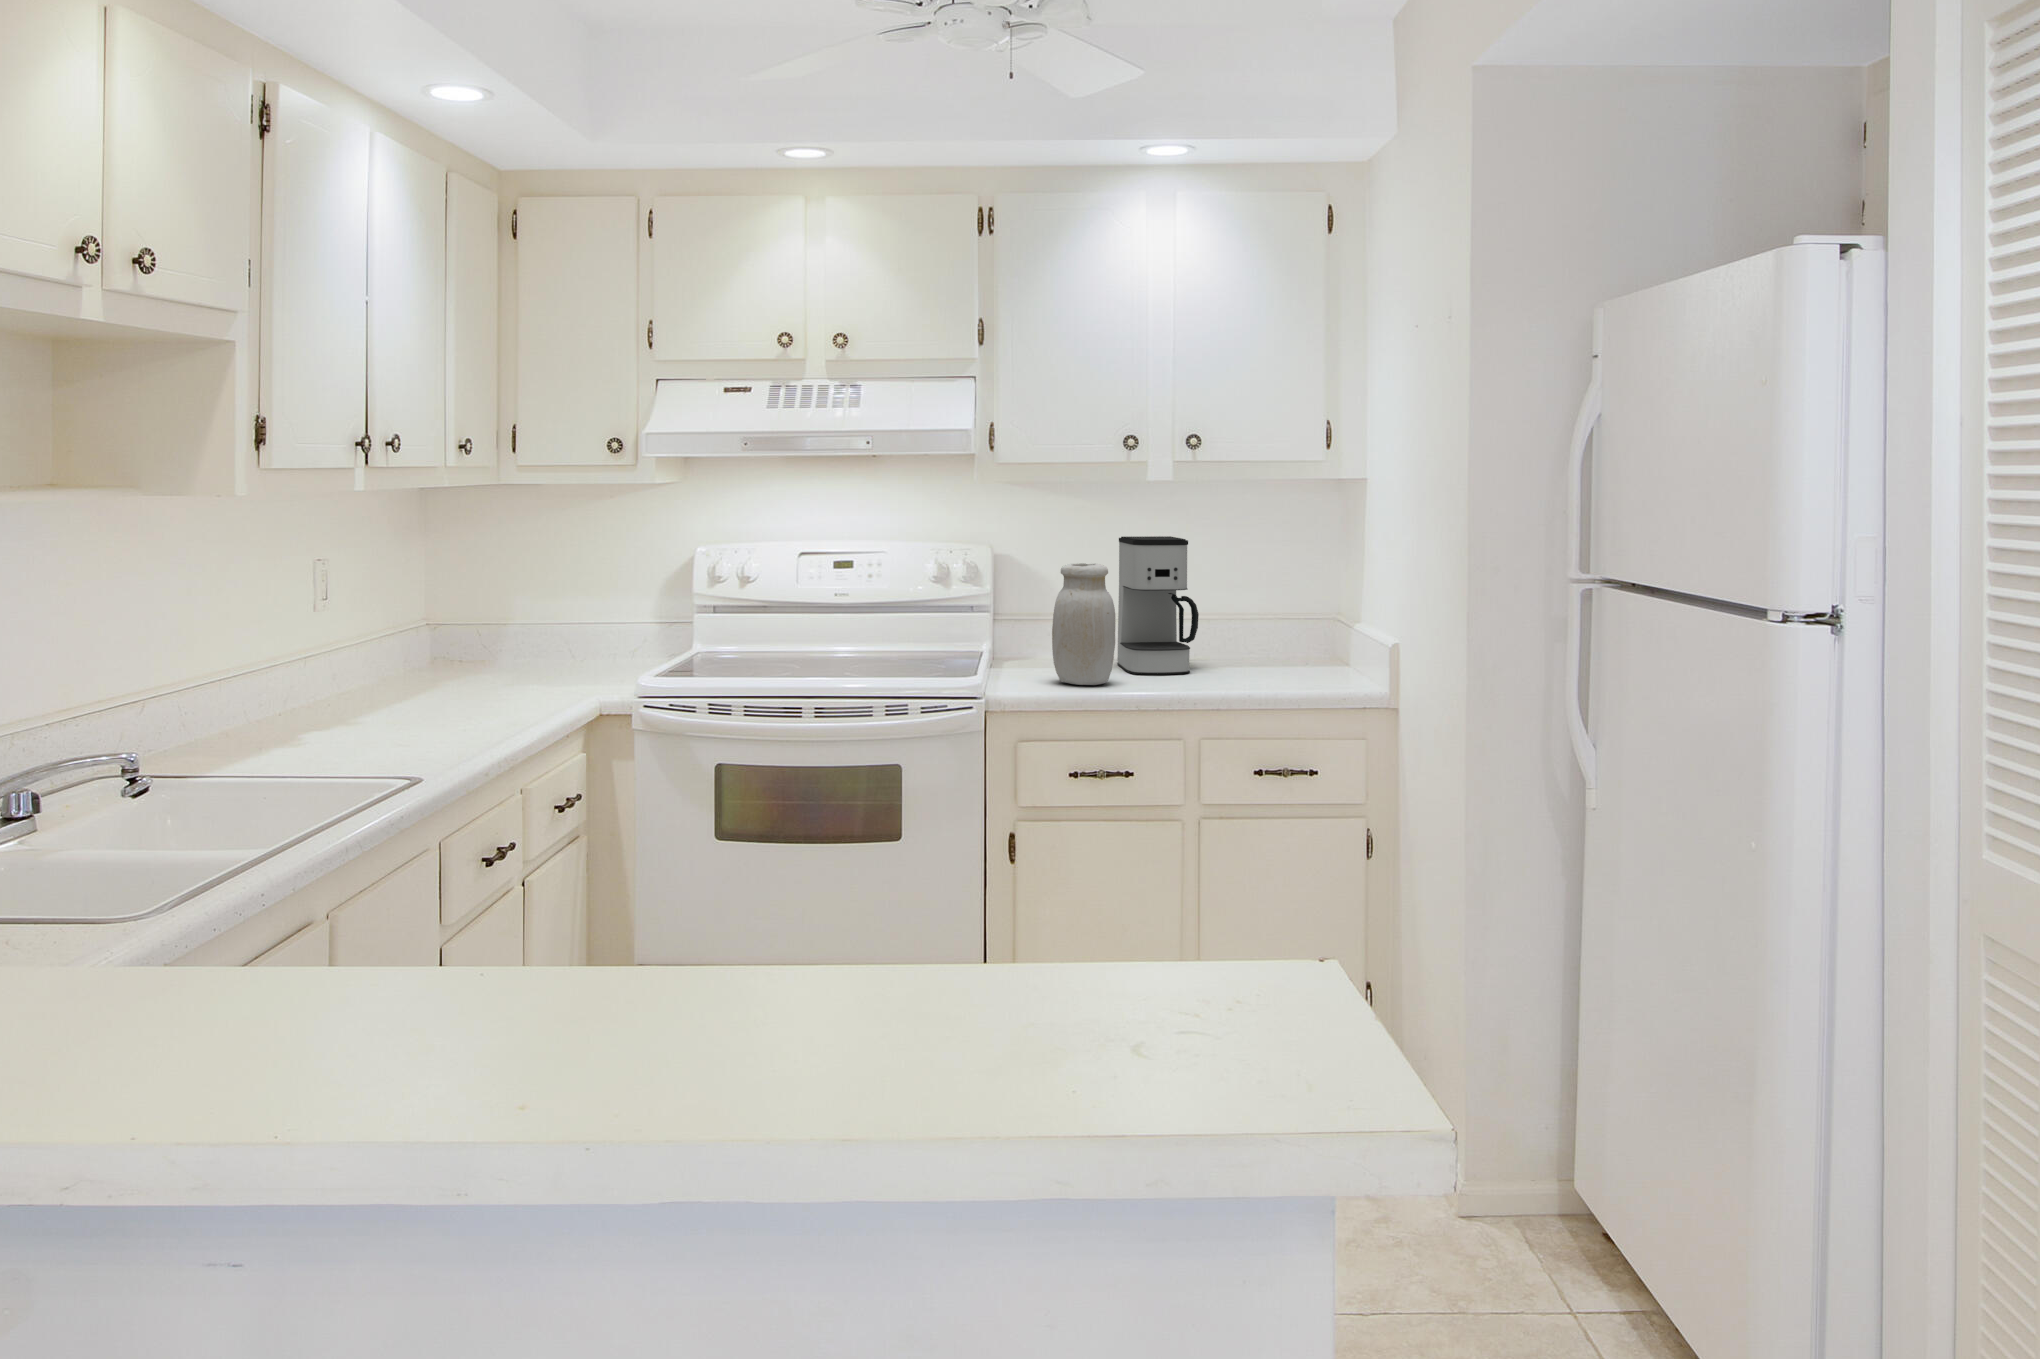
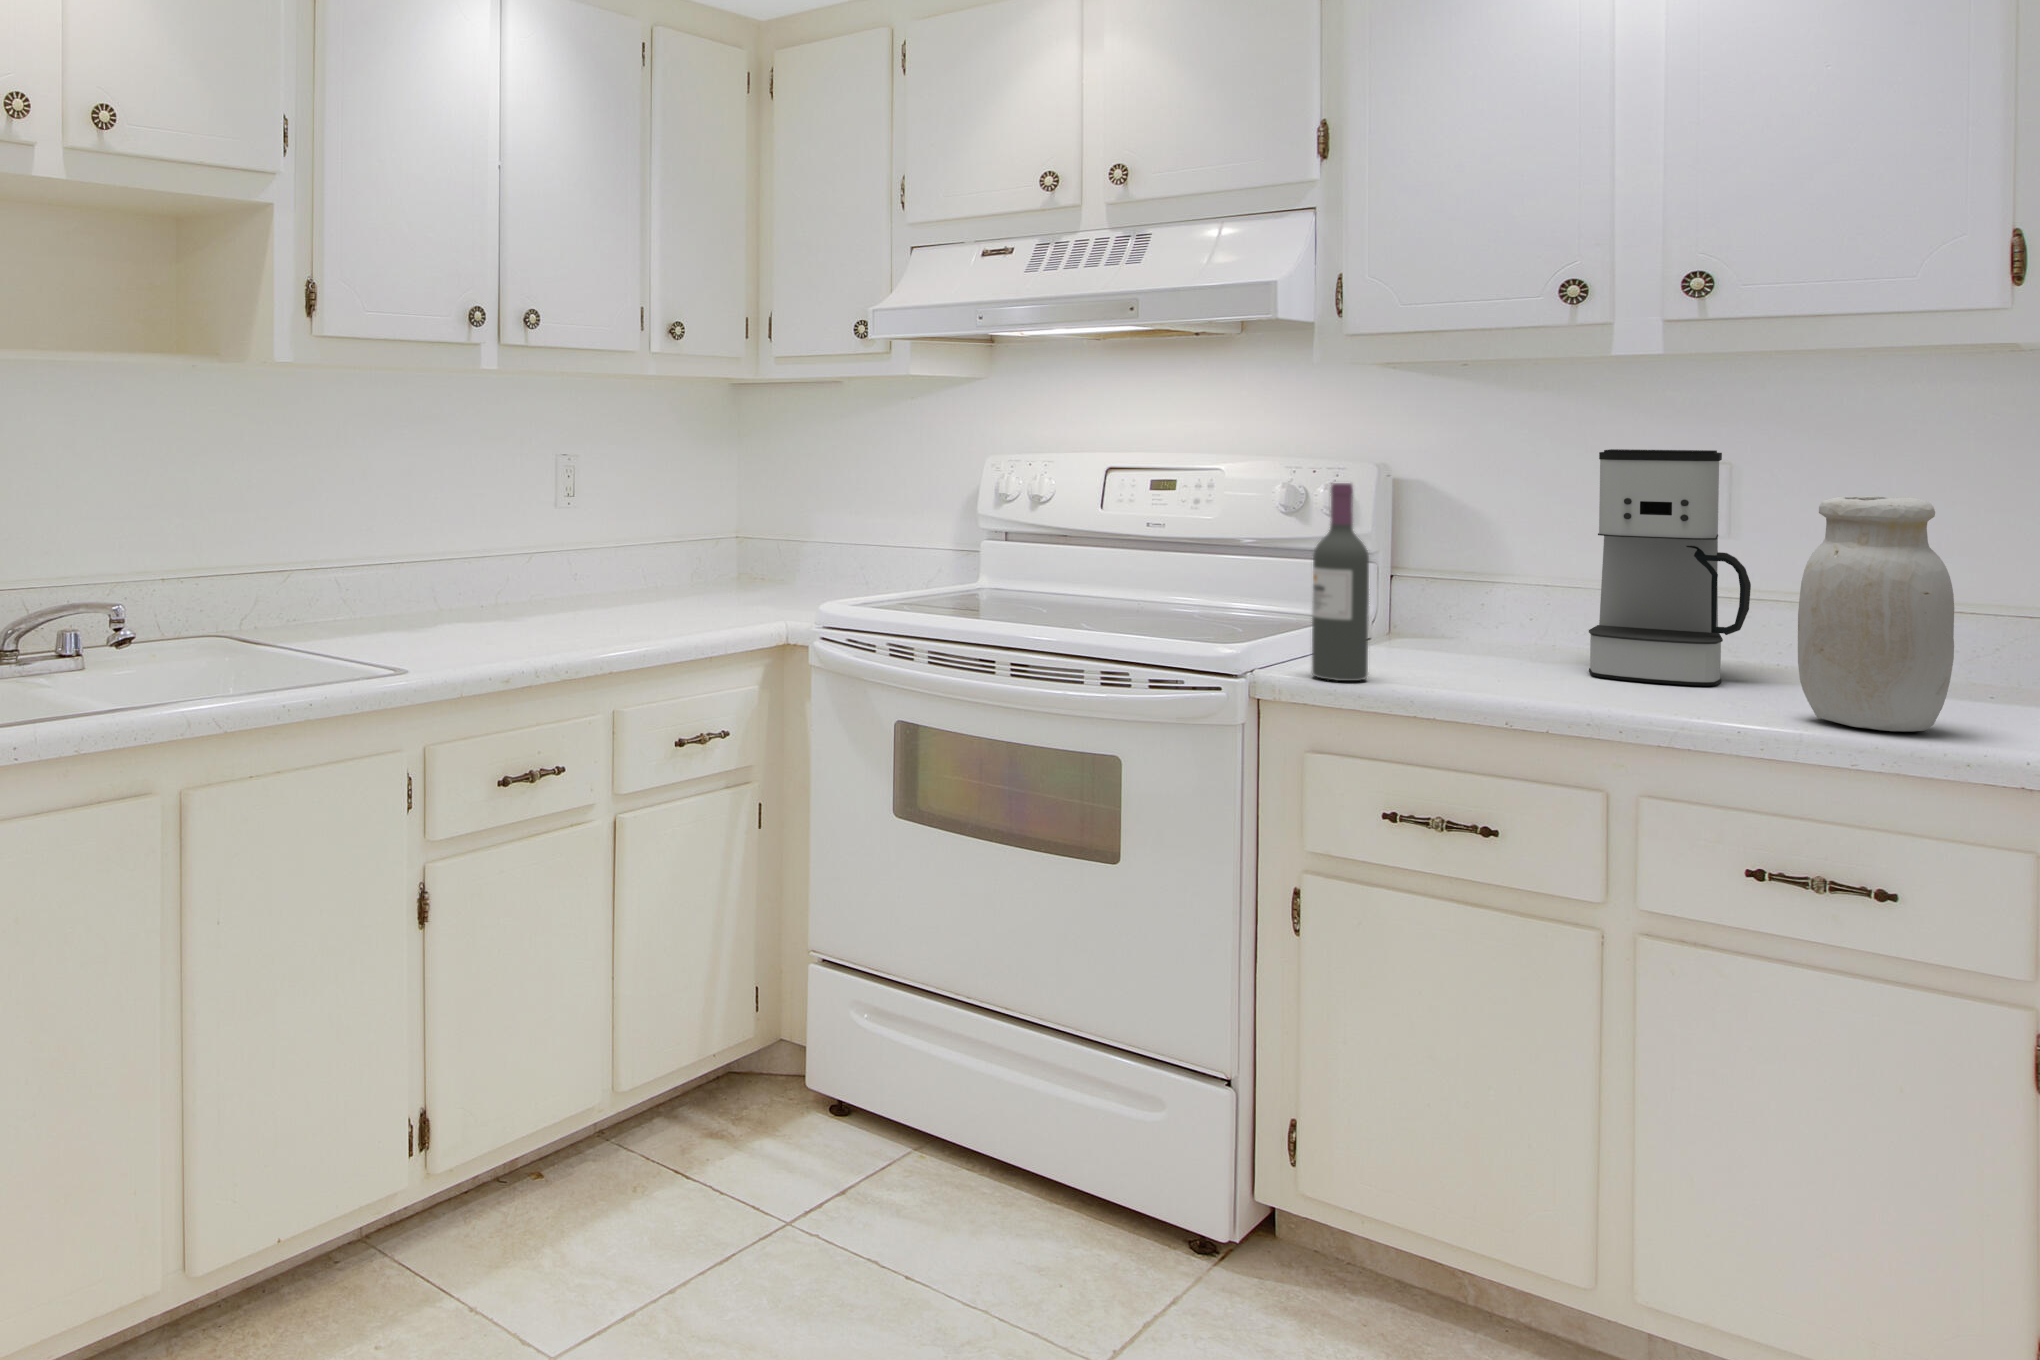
jar: present [1052,563,1115,685] -> present [1798,496,1954,732]
wine bottle: none [1018,567,1050,695] -> present [1312,483,1369,681]

